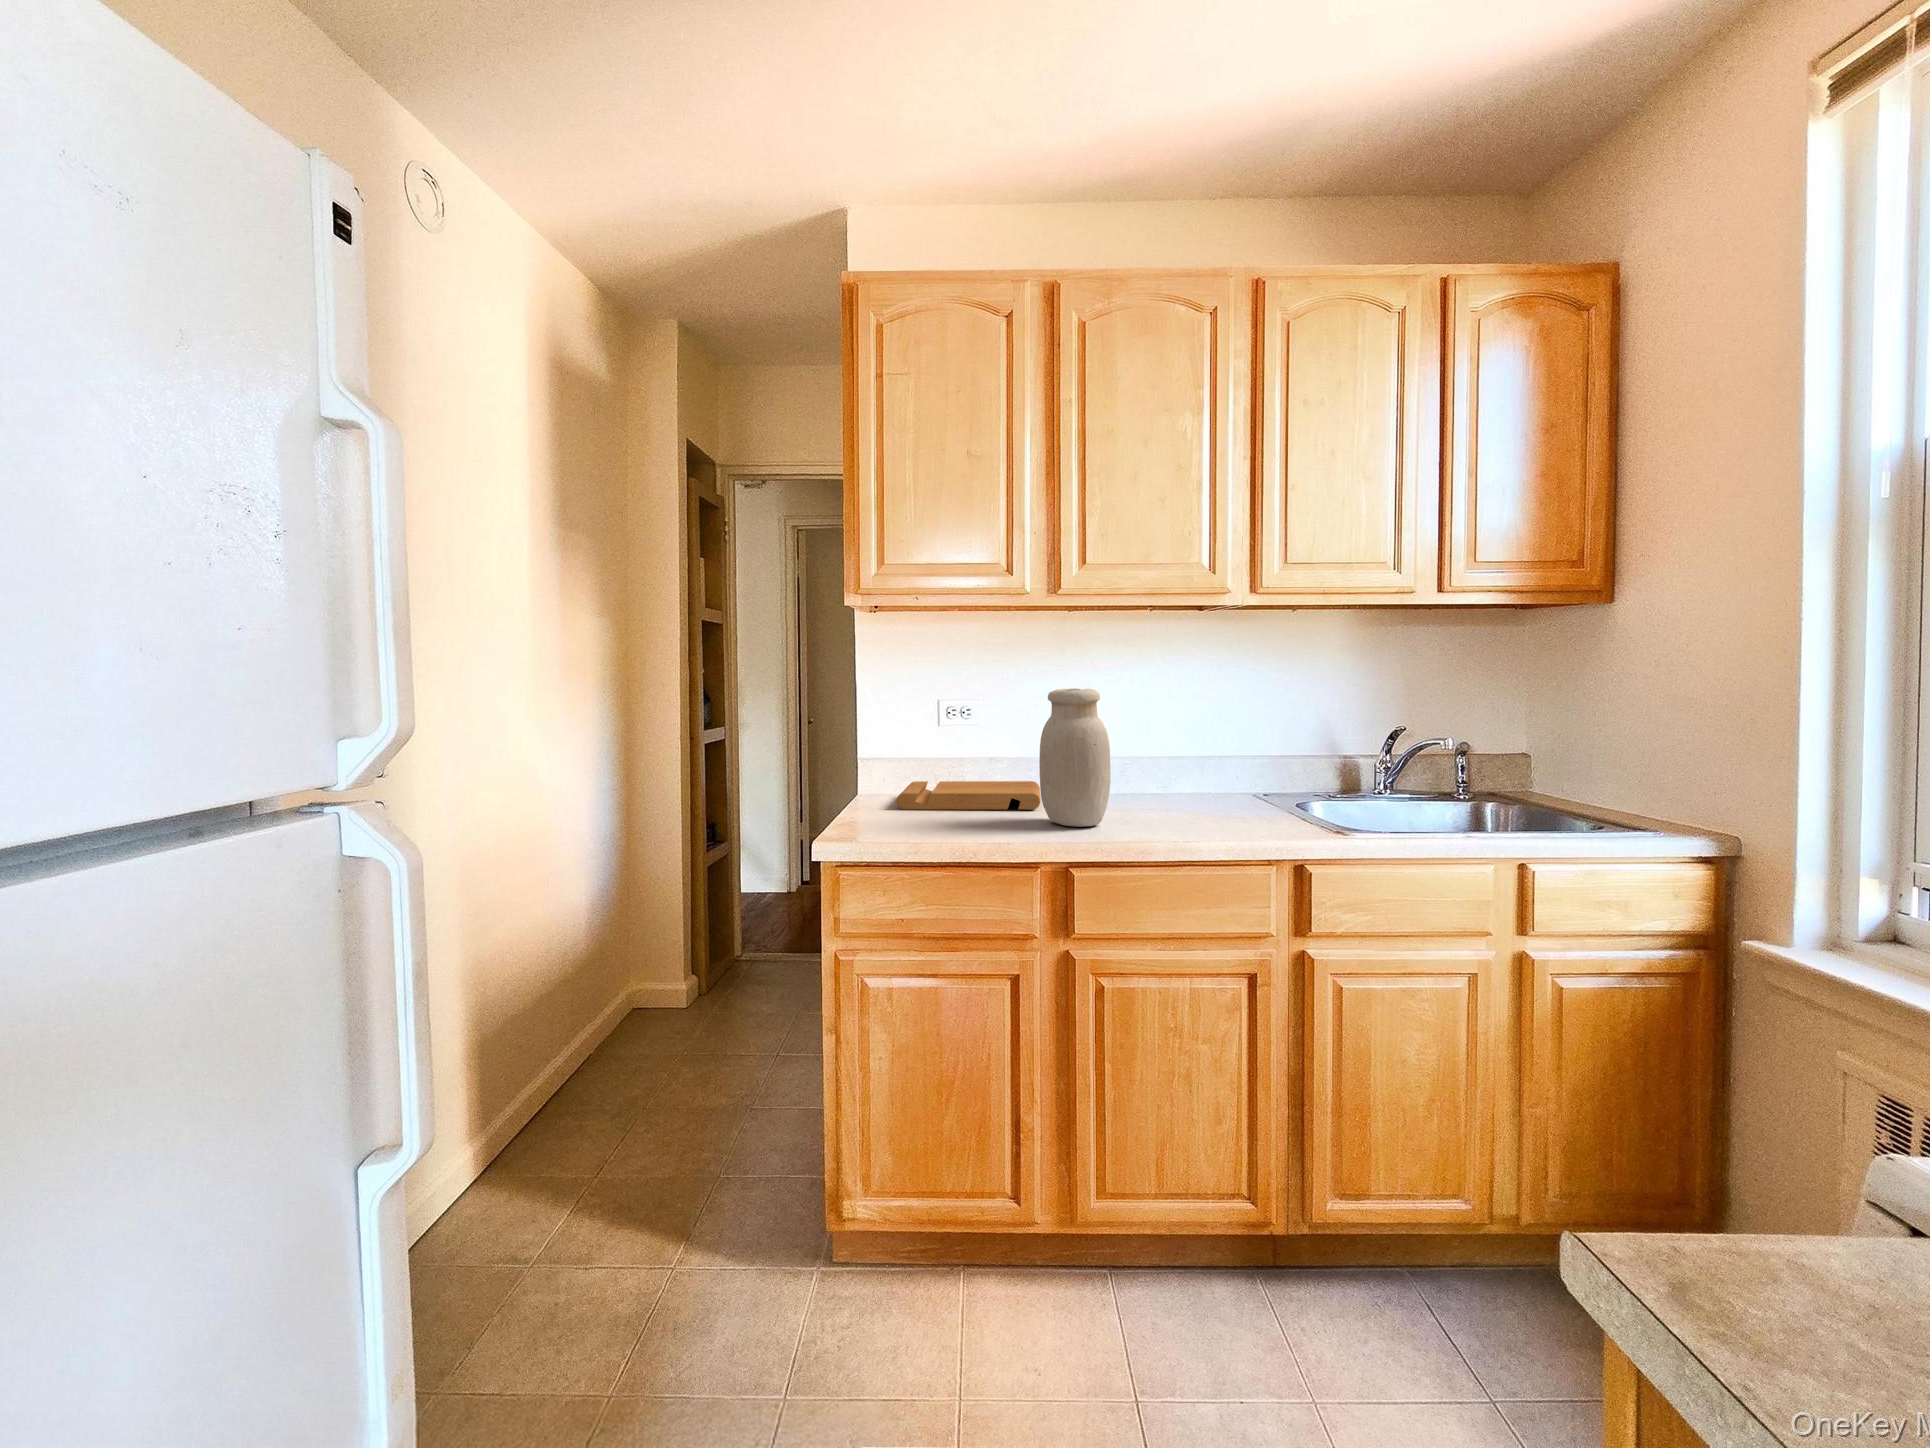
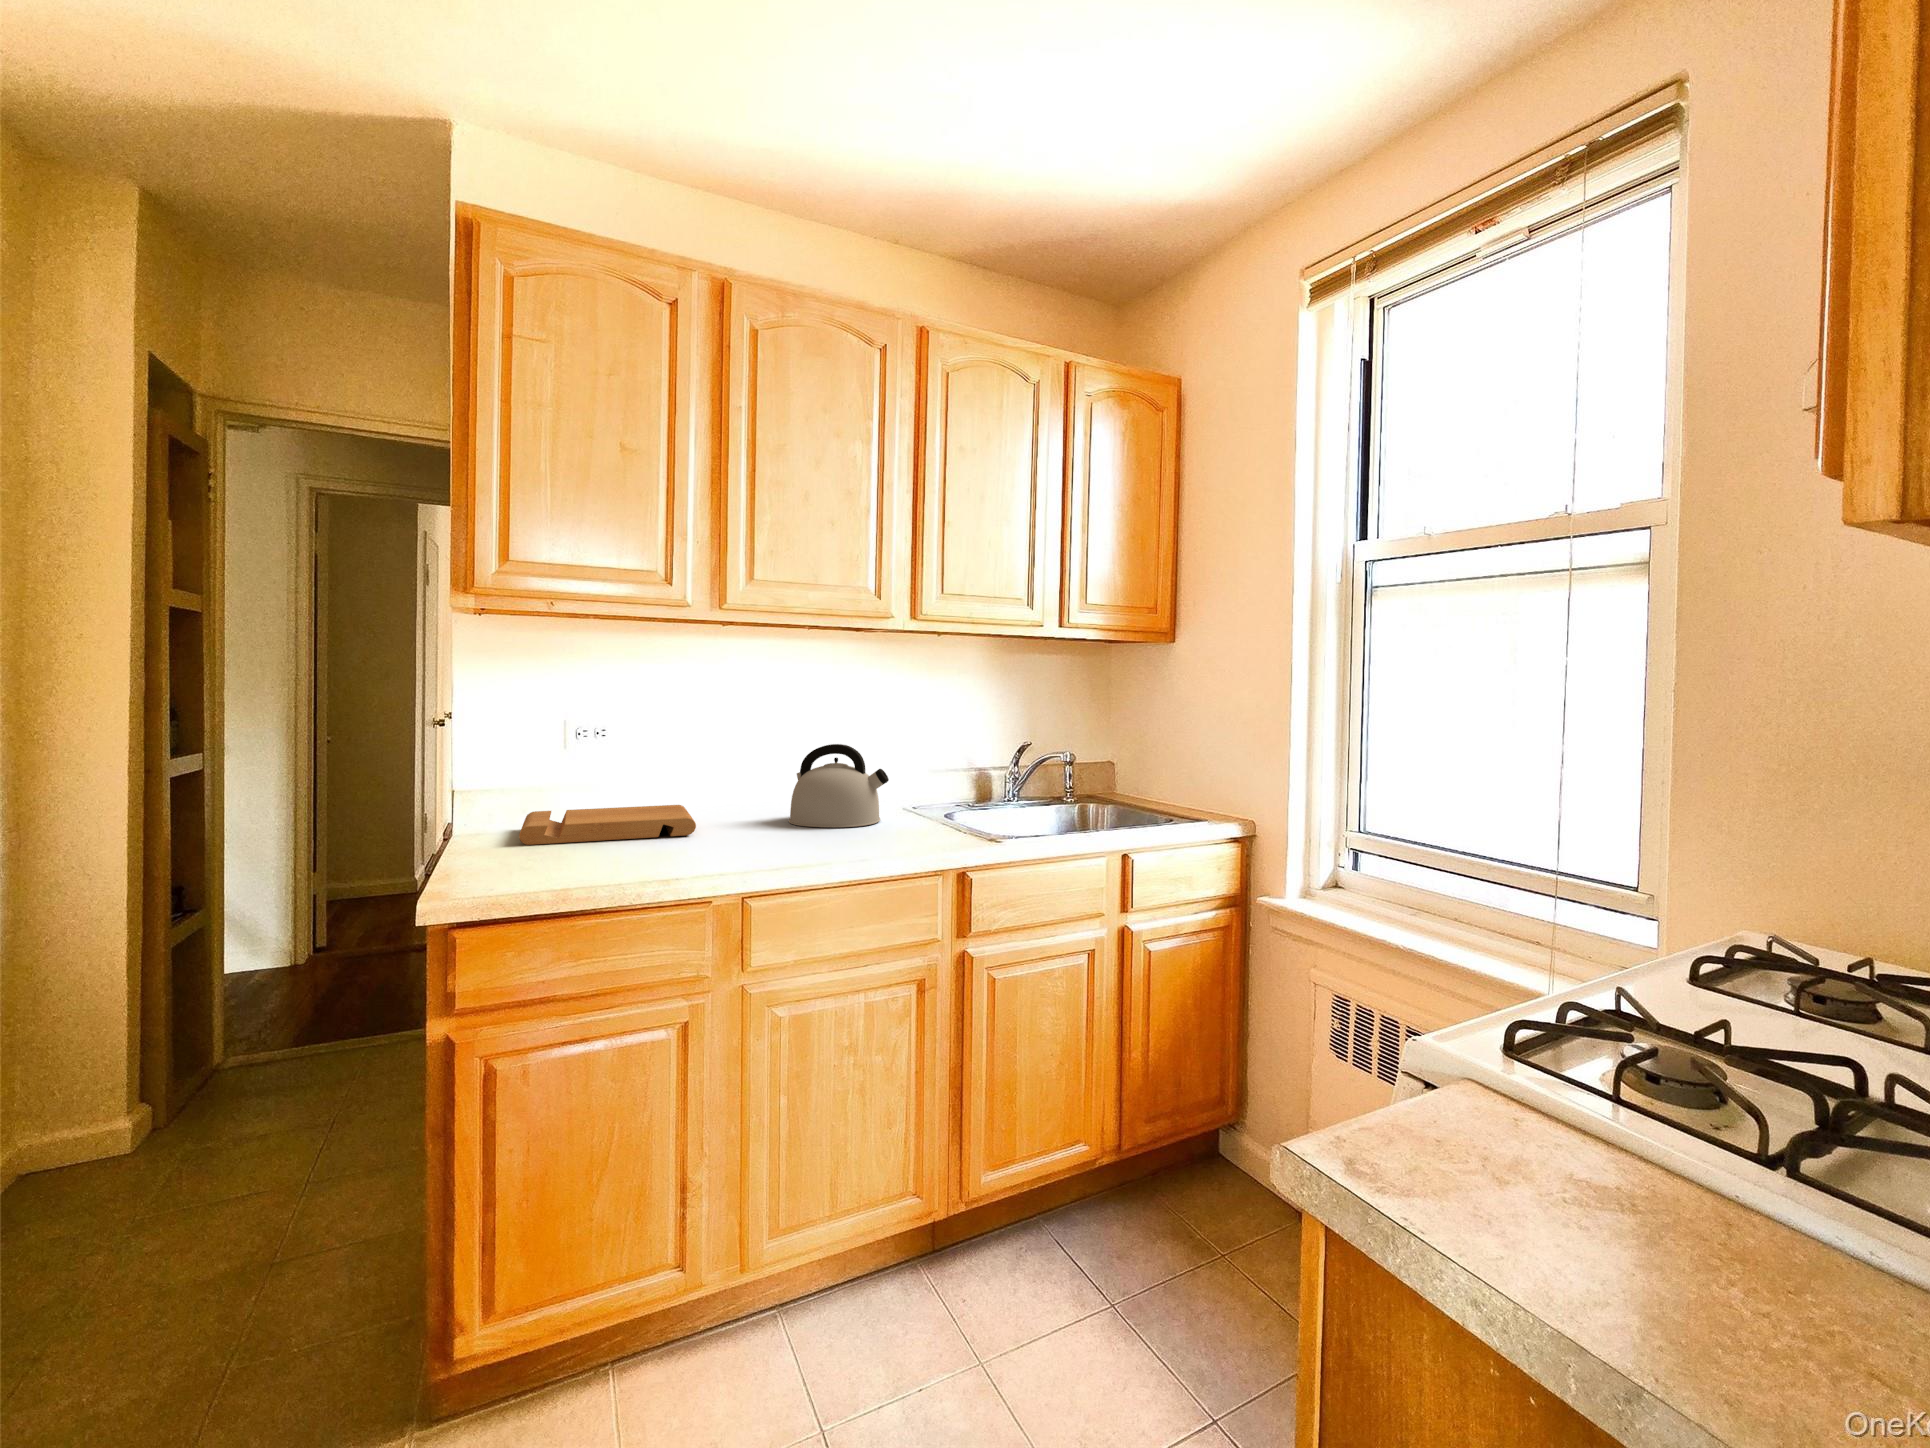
jar: present [1039,689,1111,827] -> none [705,707,782,850]
kettle: none [1132,726,1233,811] -> present [789,744,889,827]

